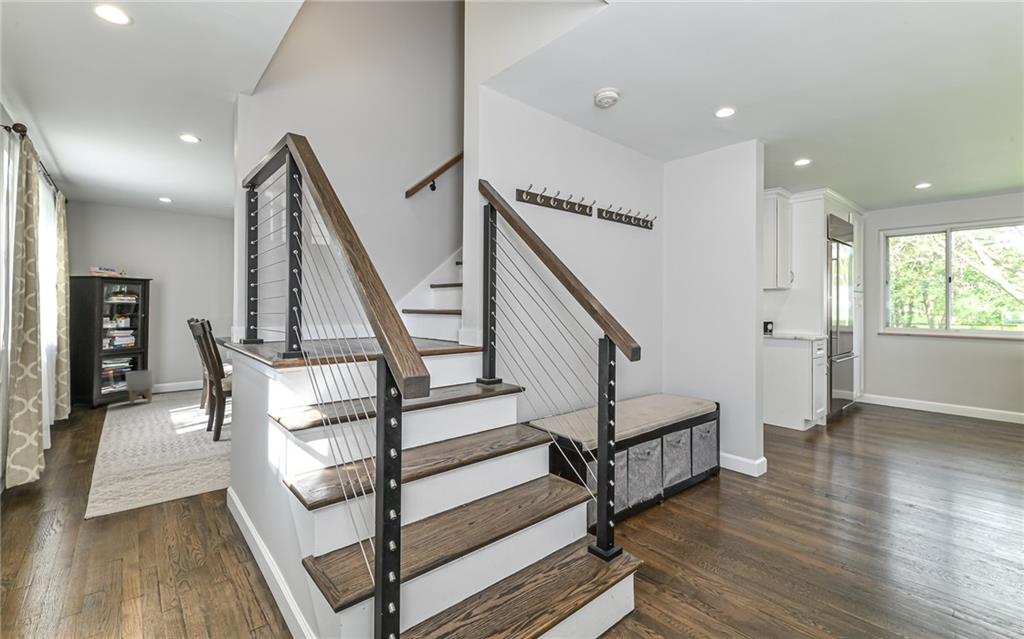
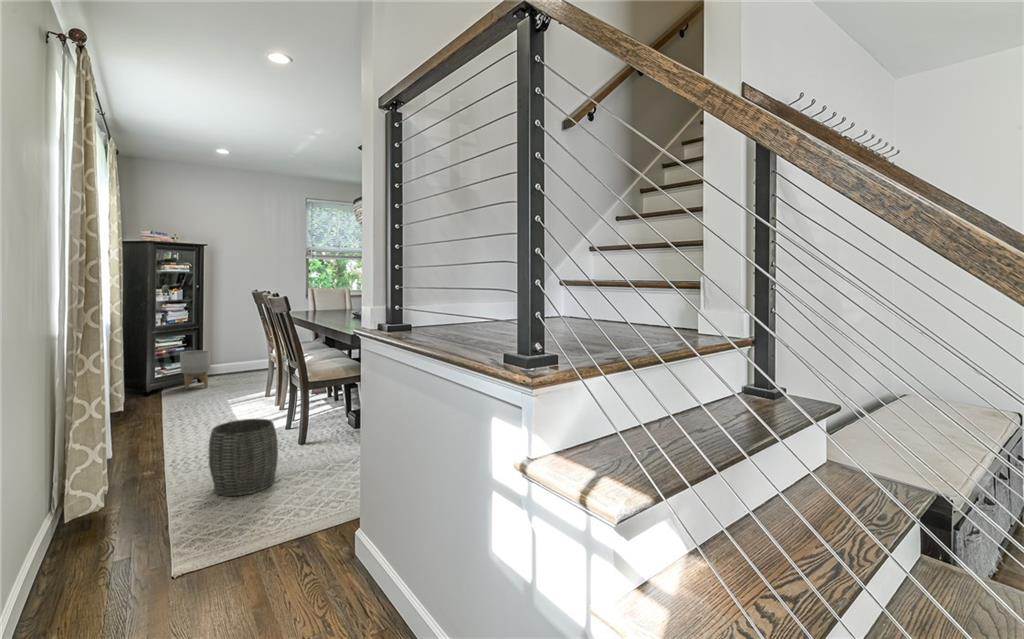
woven basket: none [127,414,186,473] -> present [209,419,278,496]

